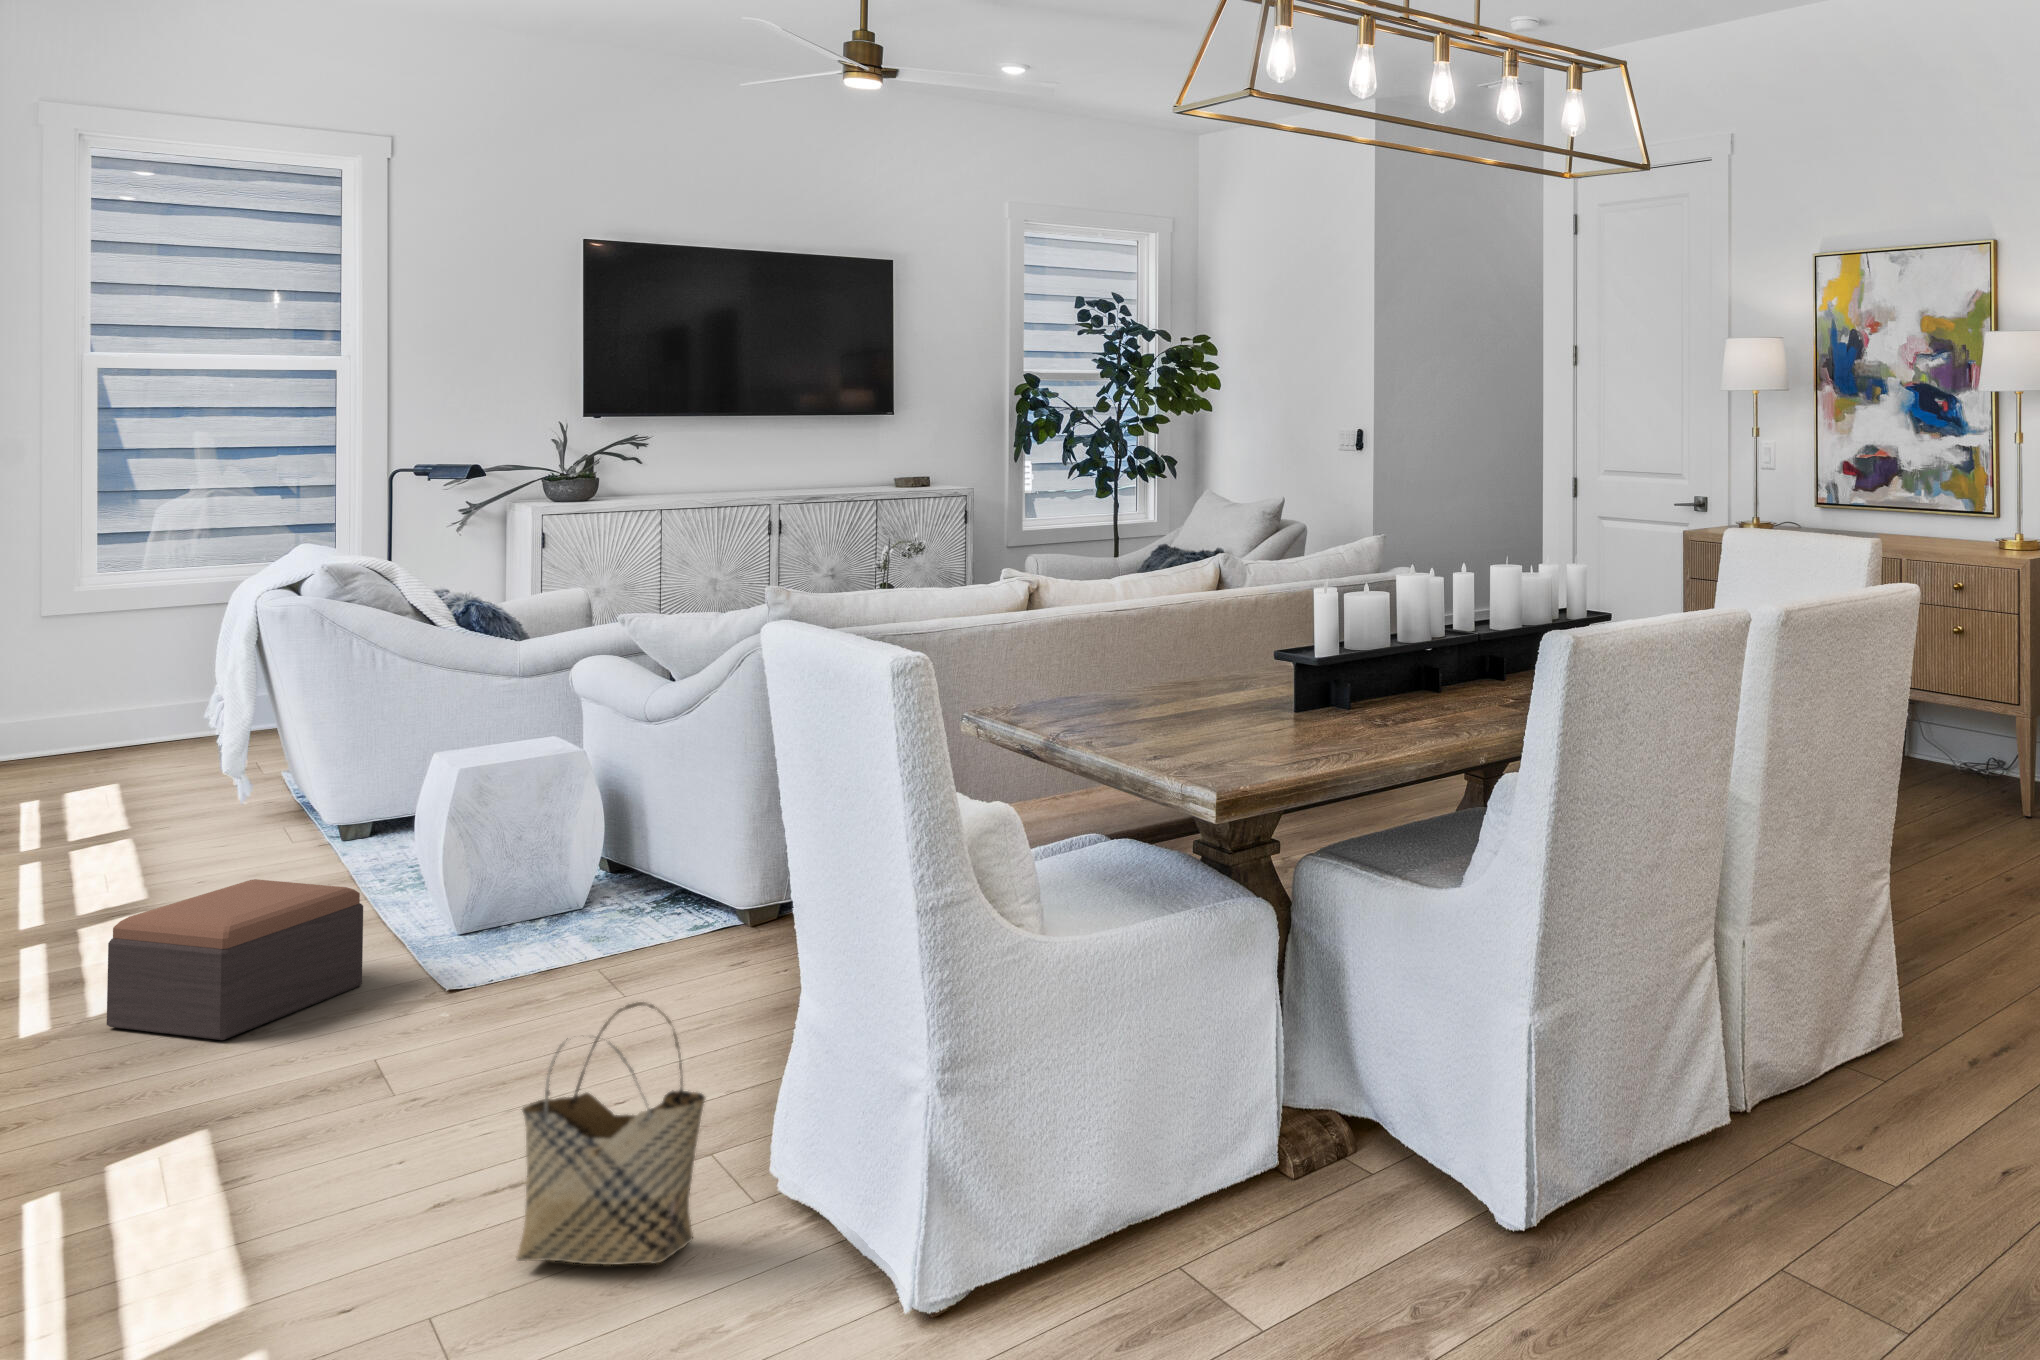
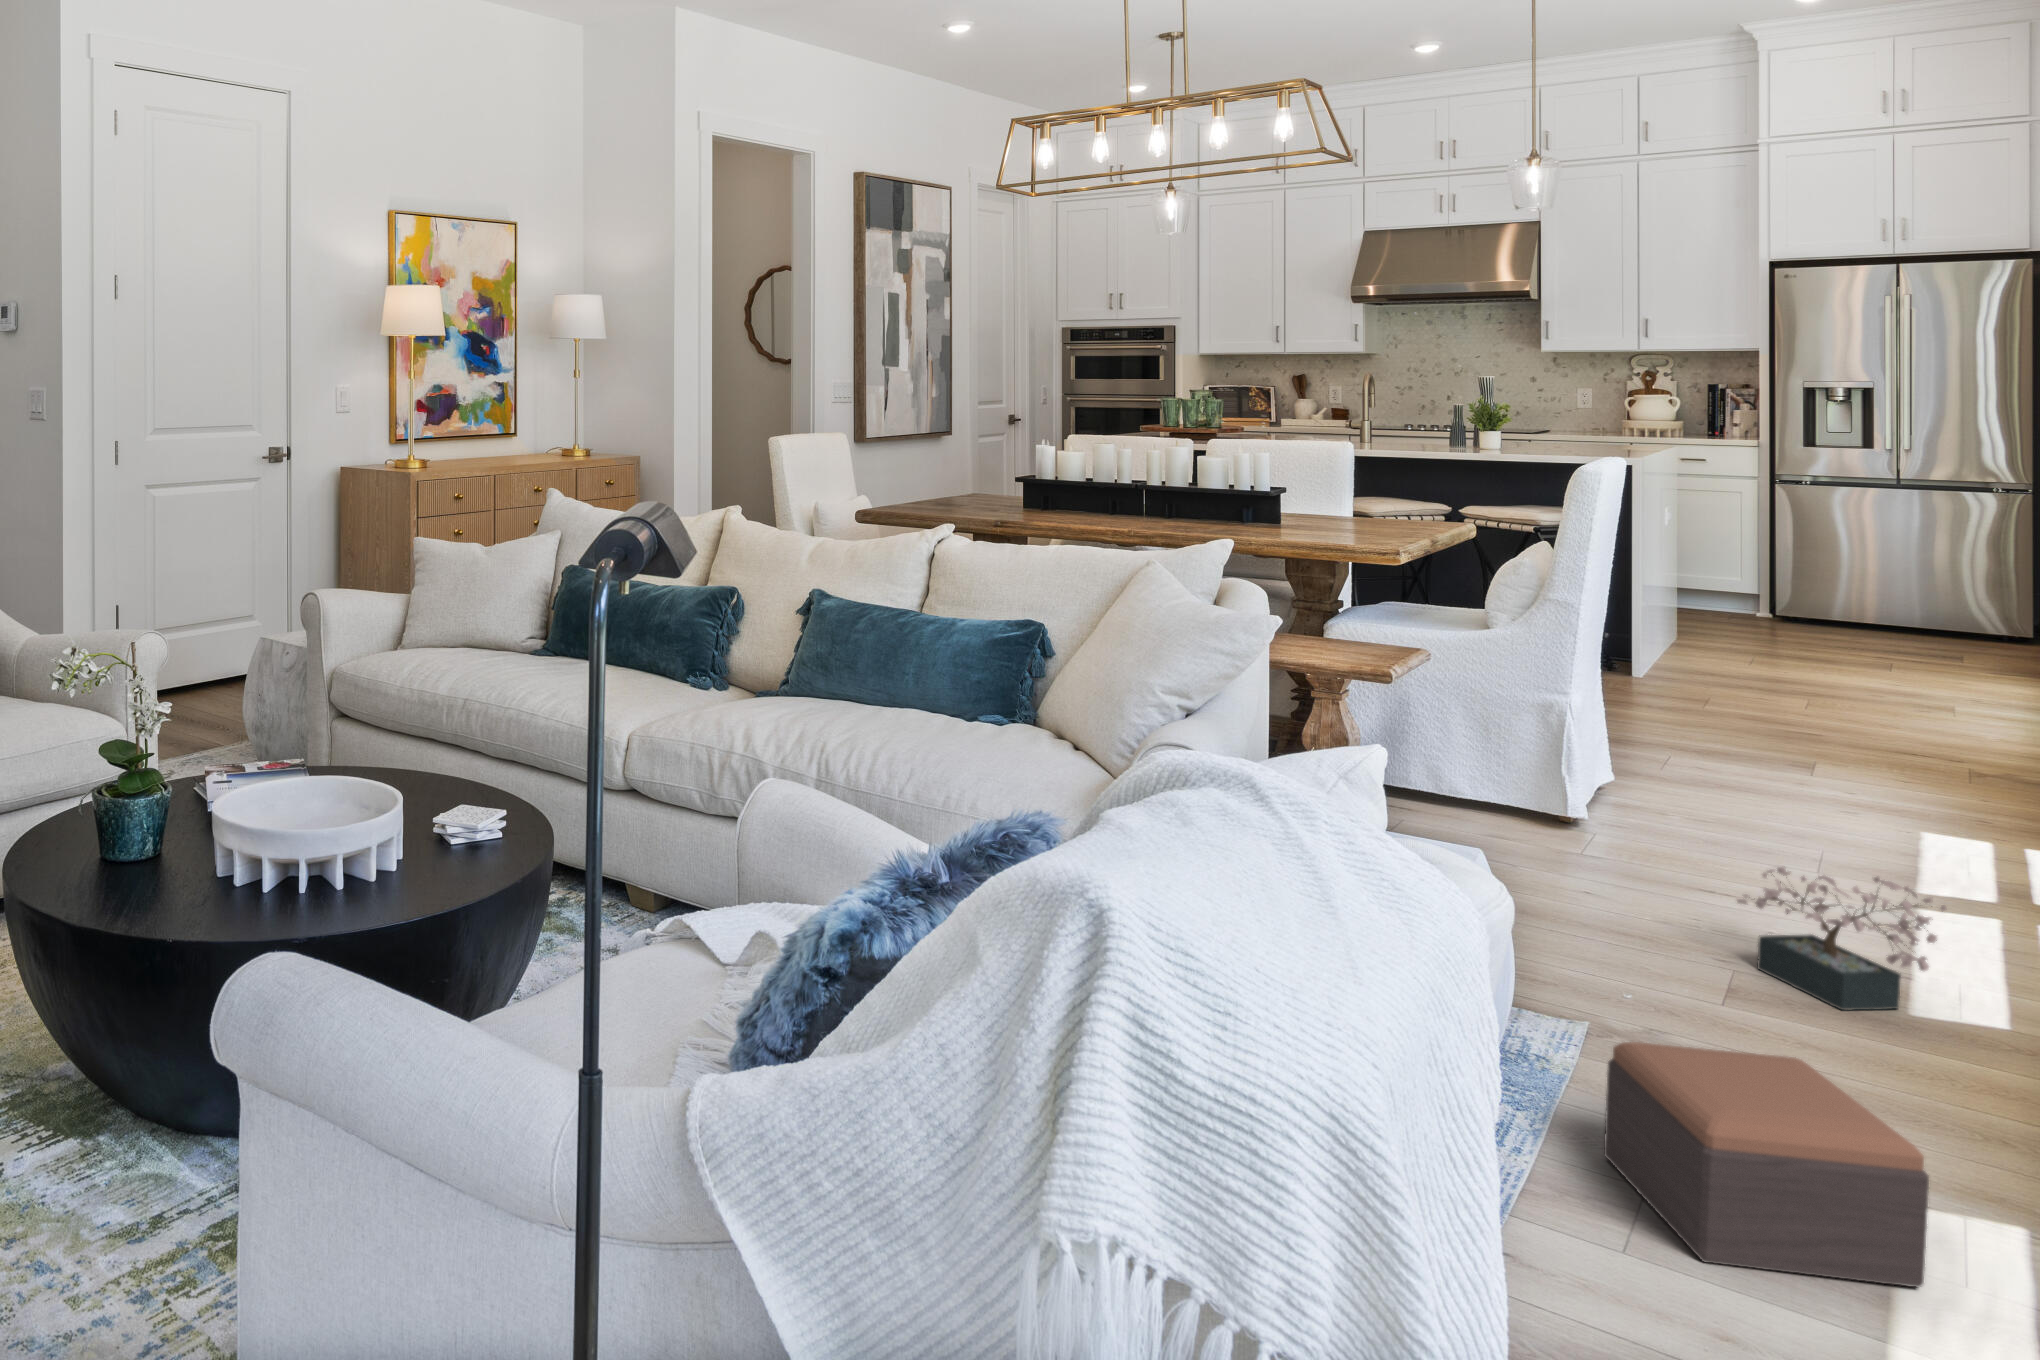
woven basket: present [517,1002,705,1265] -> none [1623,767,1727,922]
decorative plant: none [157,1040,452,1276] -> present [1737,867,1947,1011]

